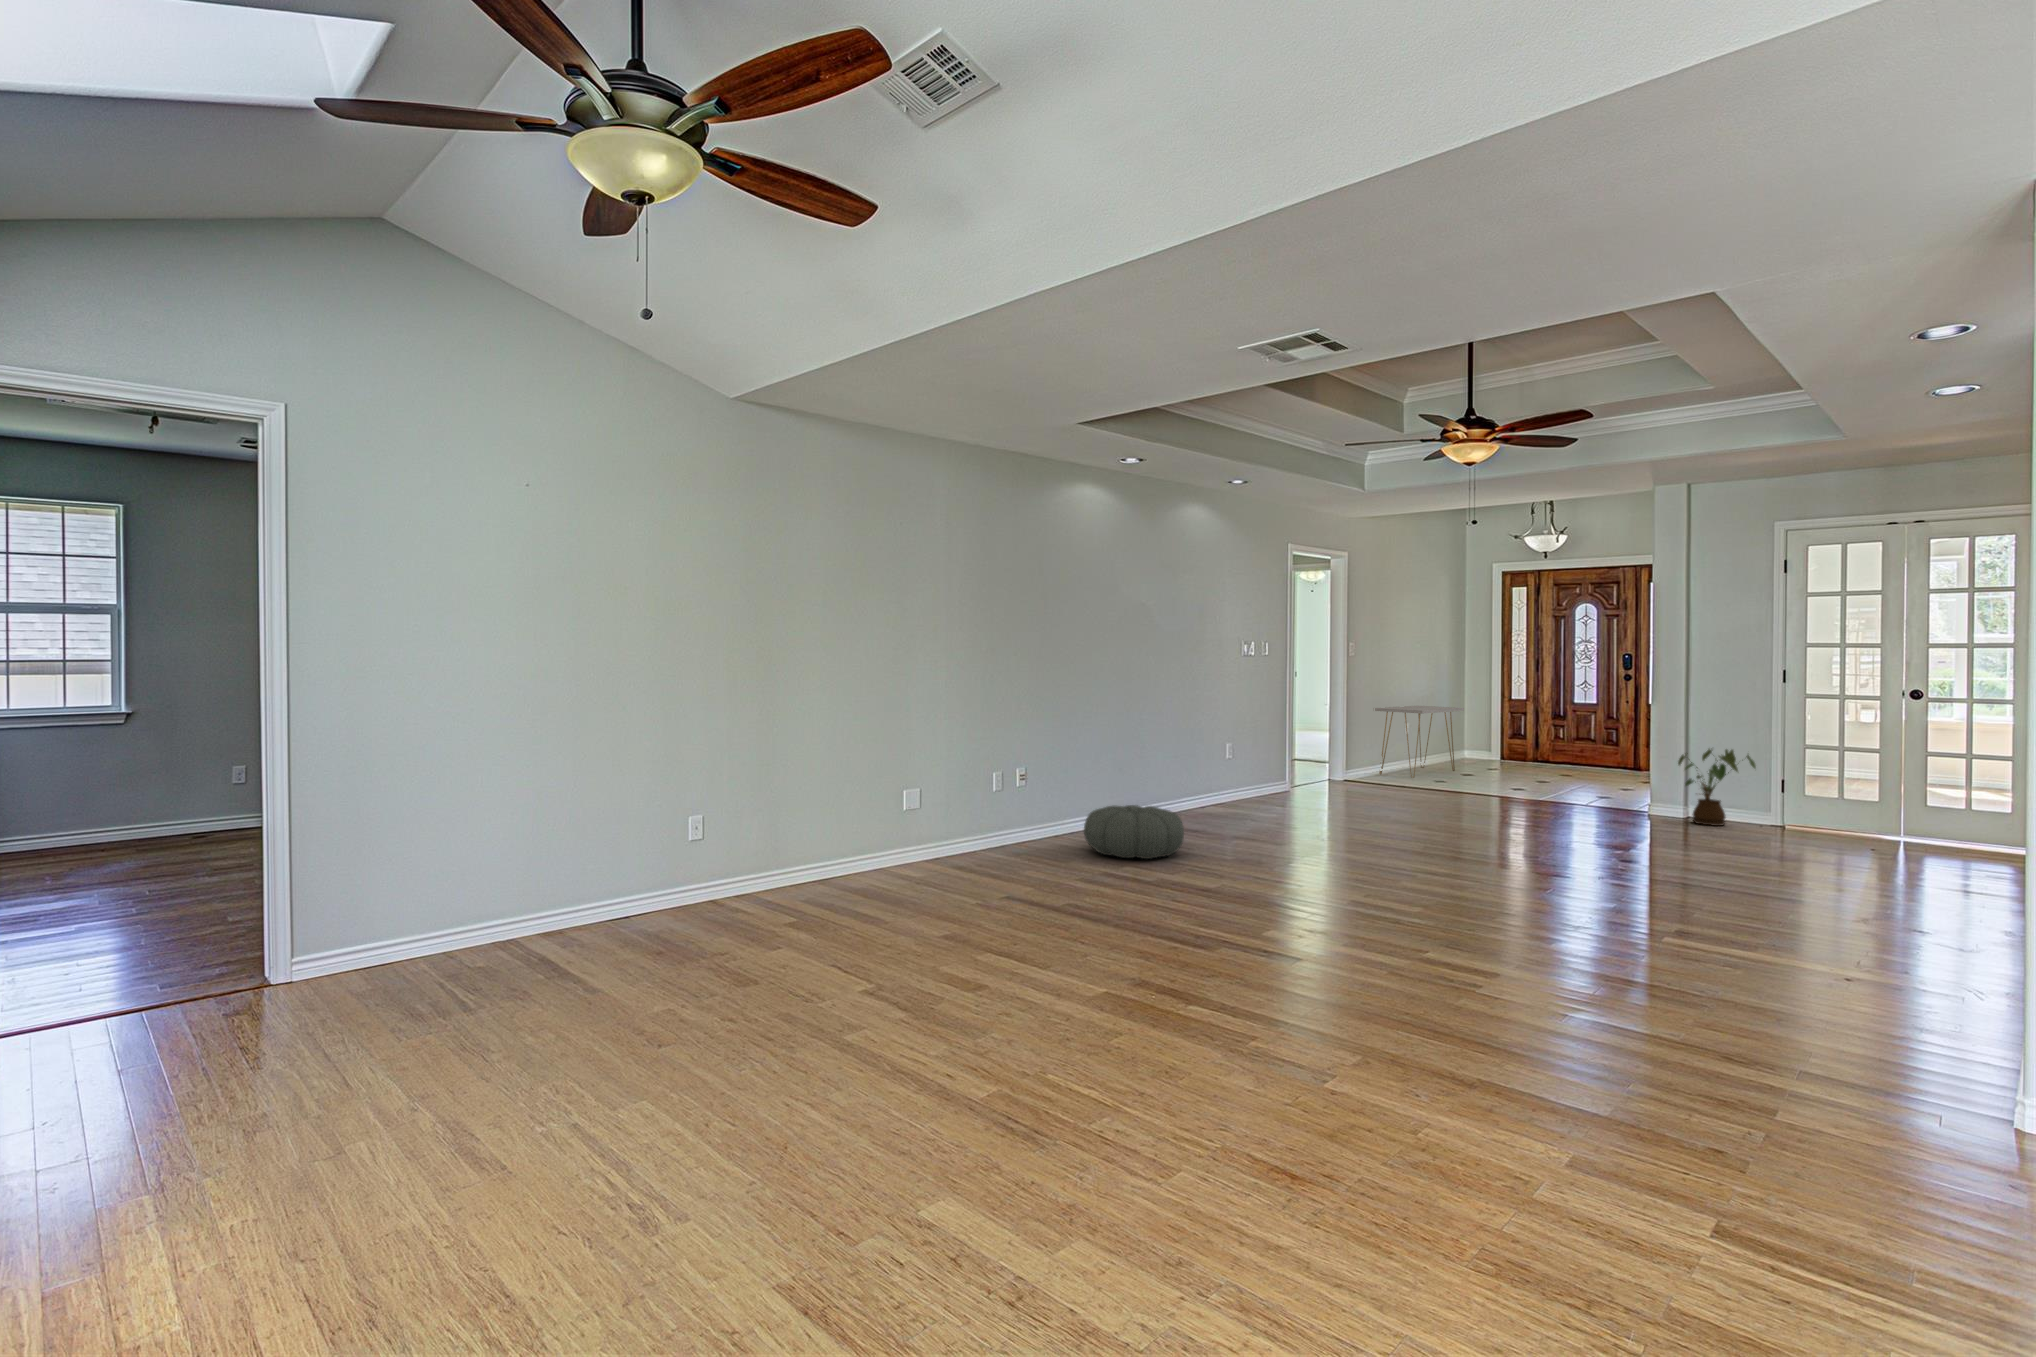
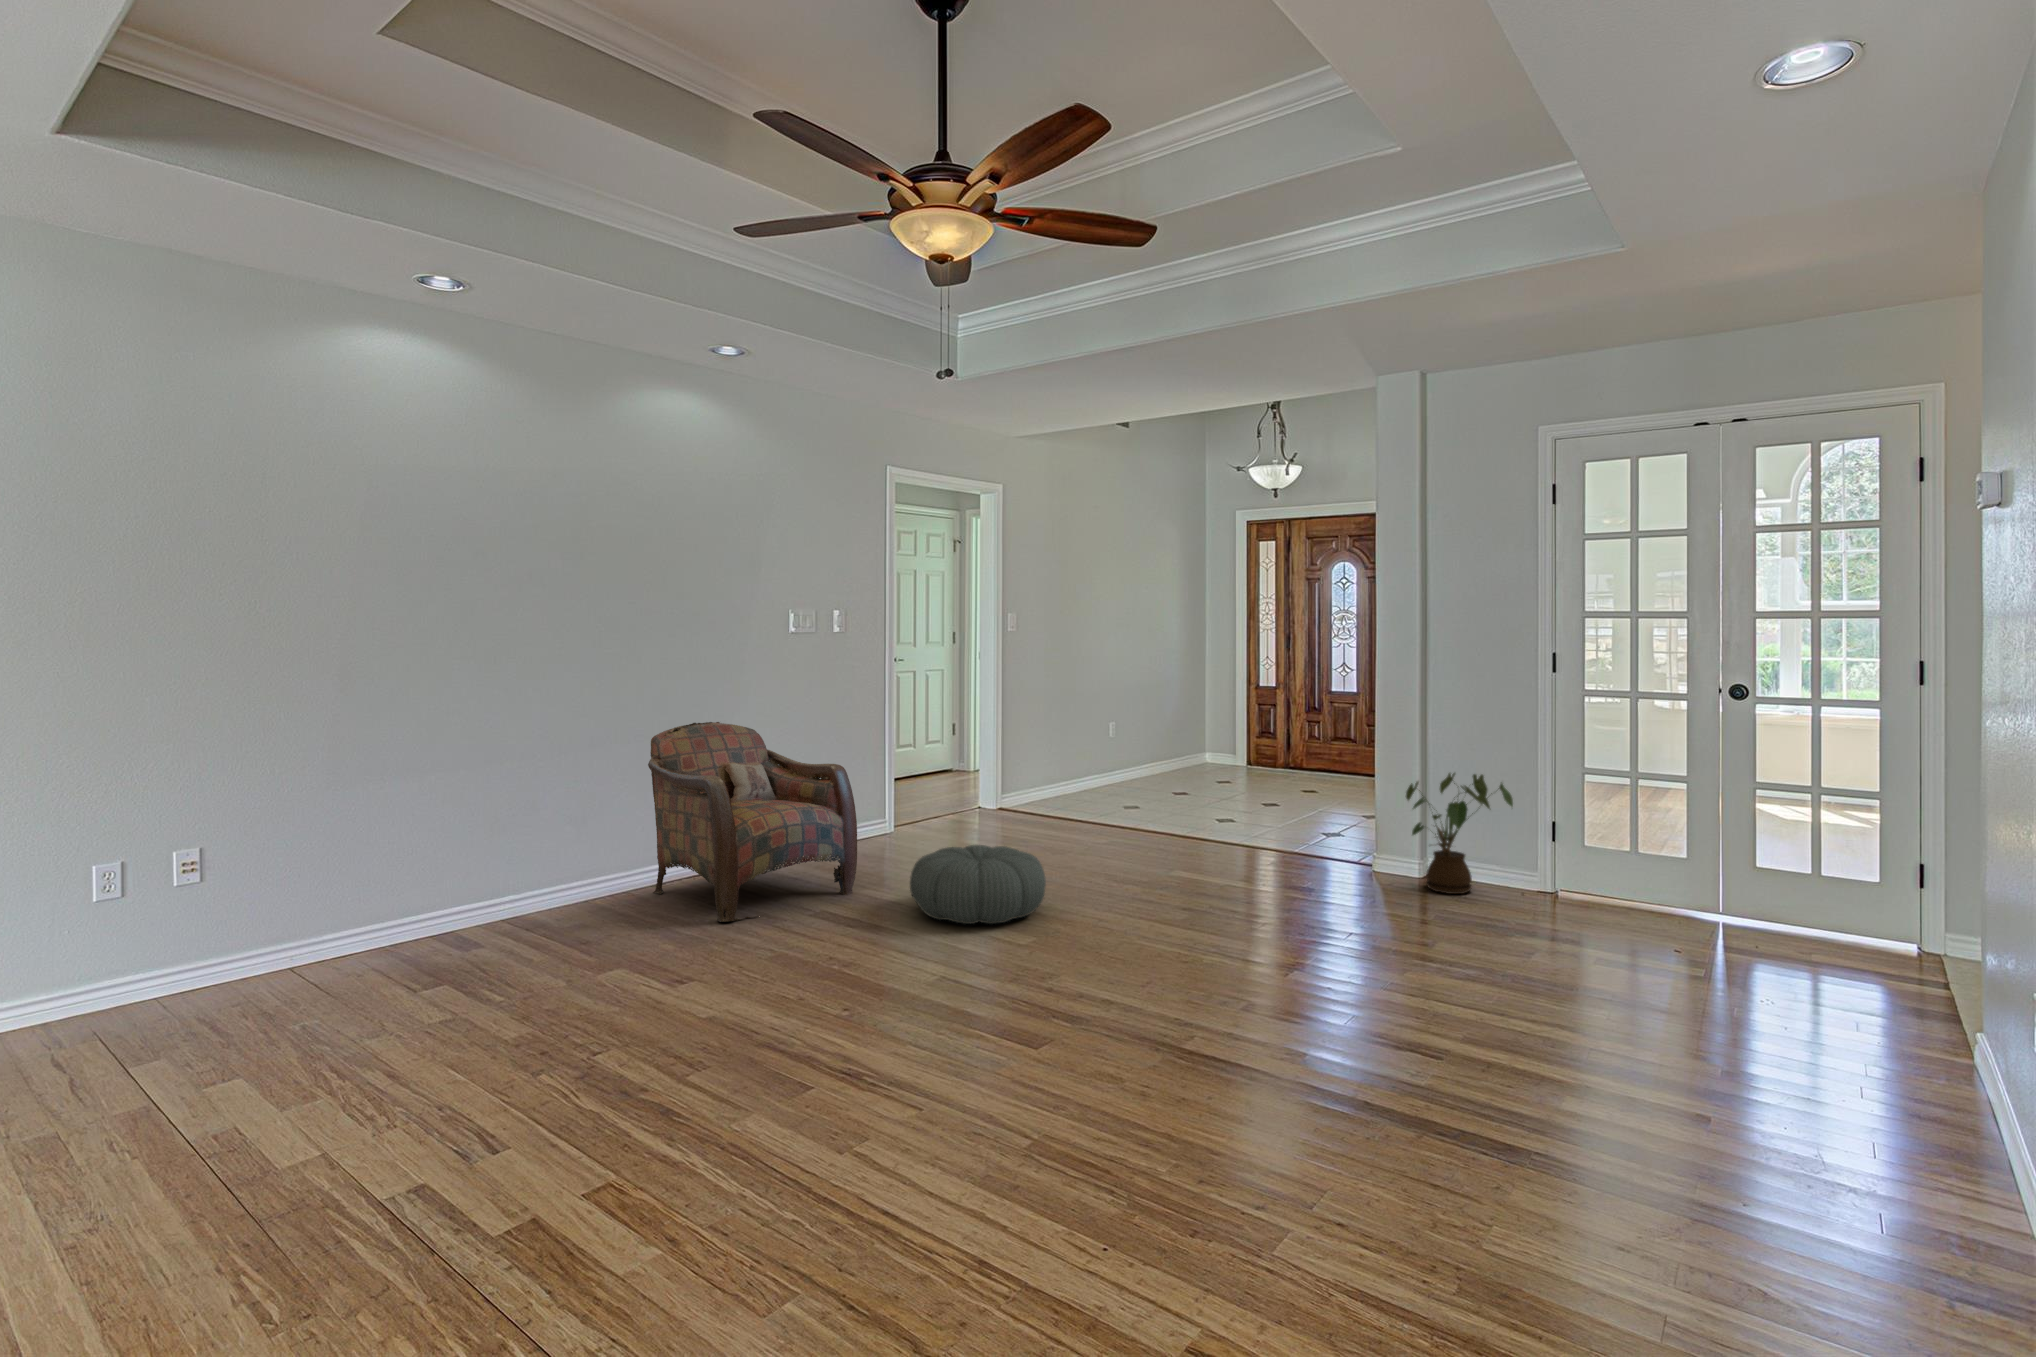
armchair: none [1180,705,1313,820] -> present [648,722,857,922]
console table: present [1375,706,1464,778] -> none [1052,700,1180,804]
pouf: present [1084,805,1184,859] -> present [910,845,1046,924]

